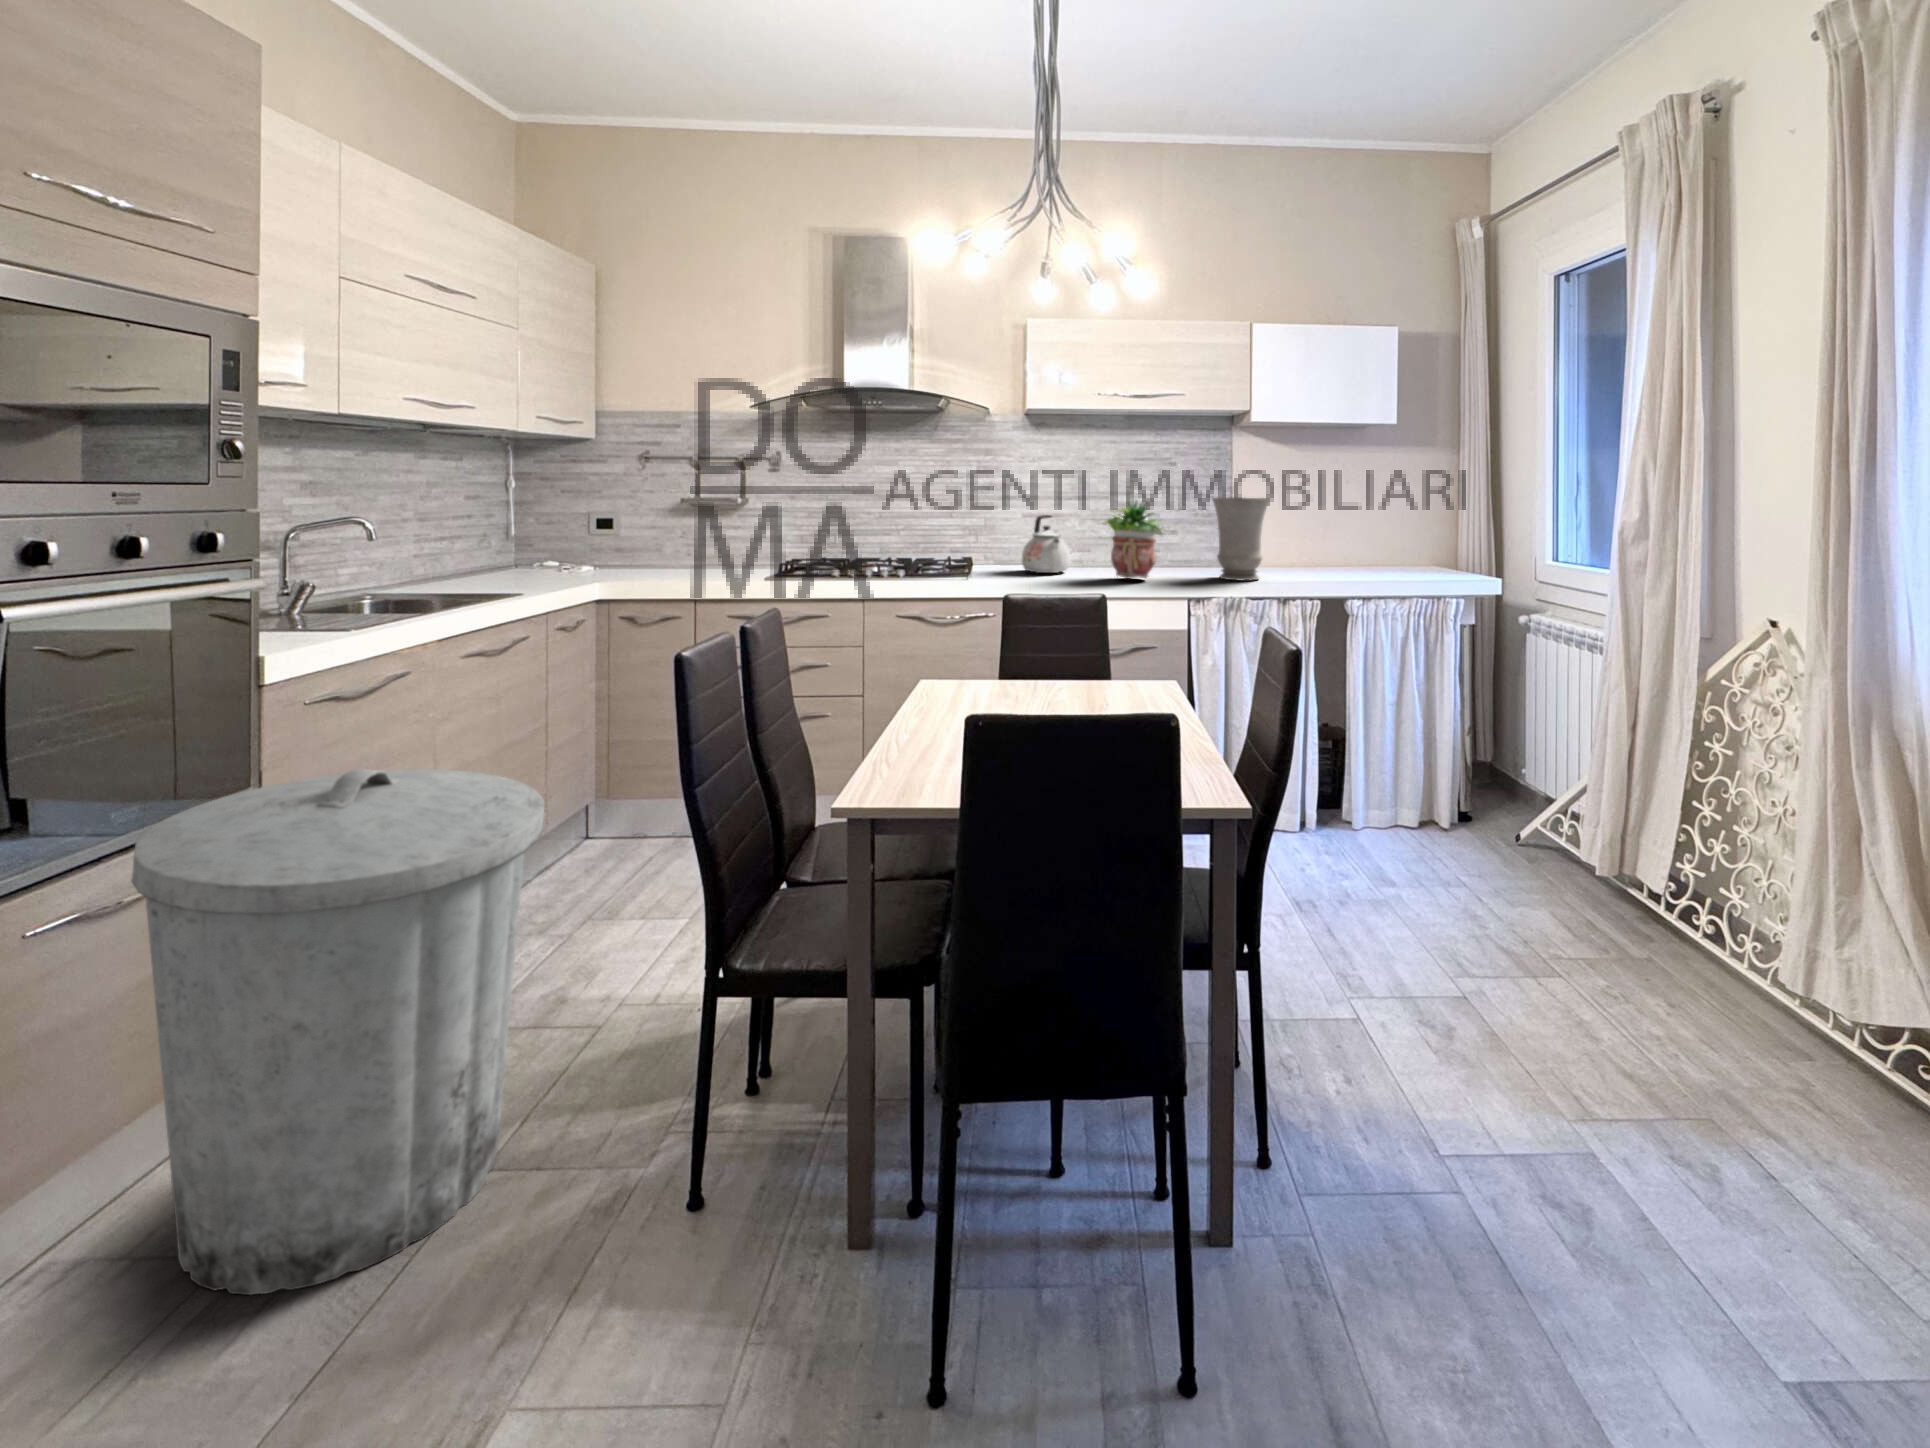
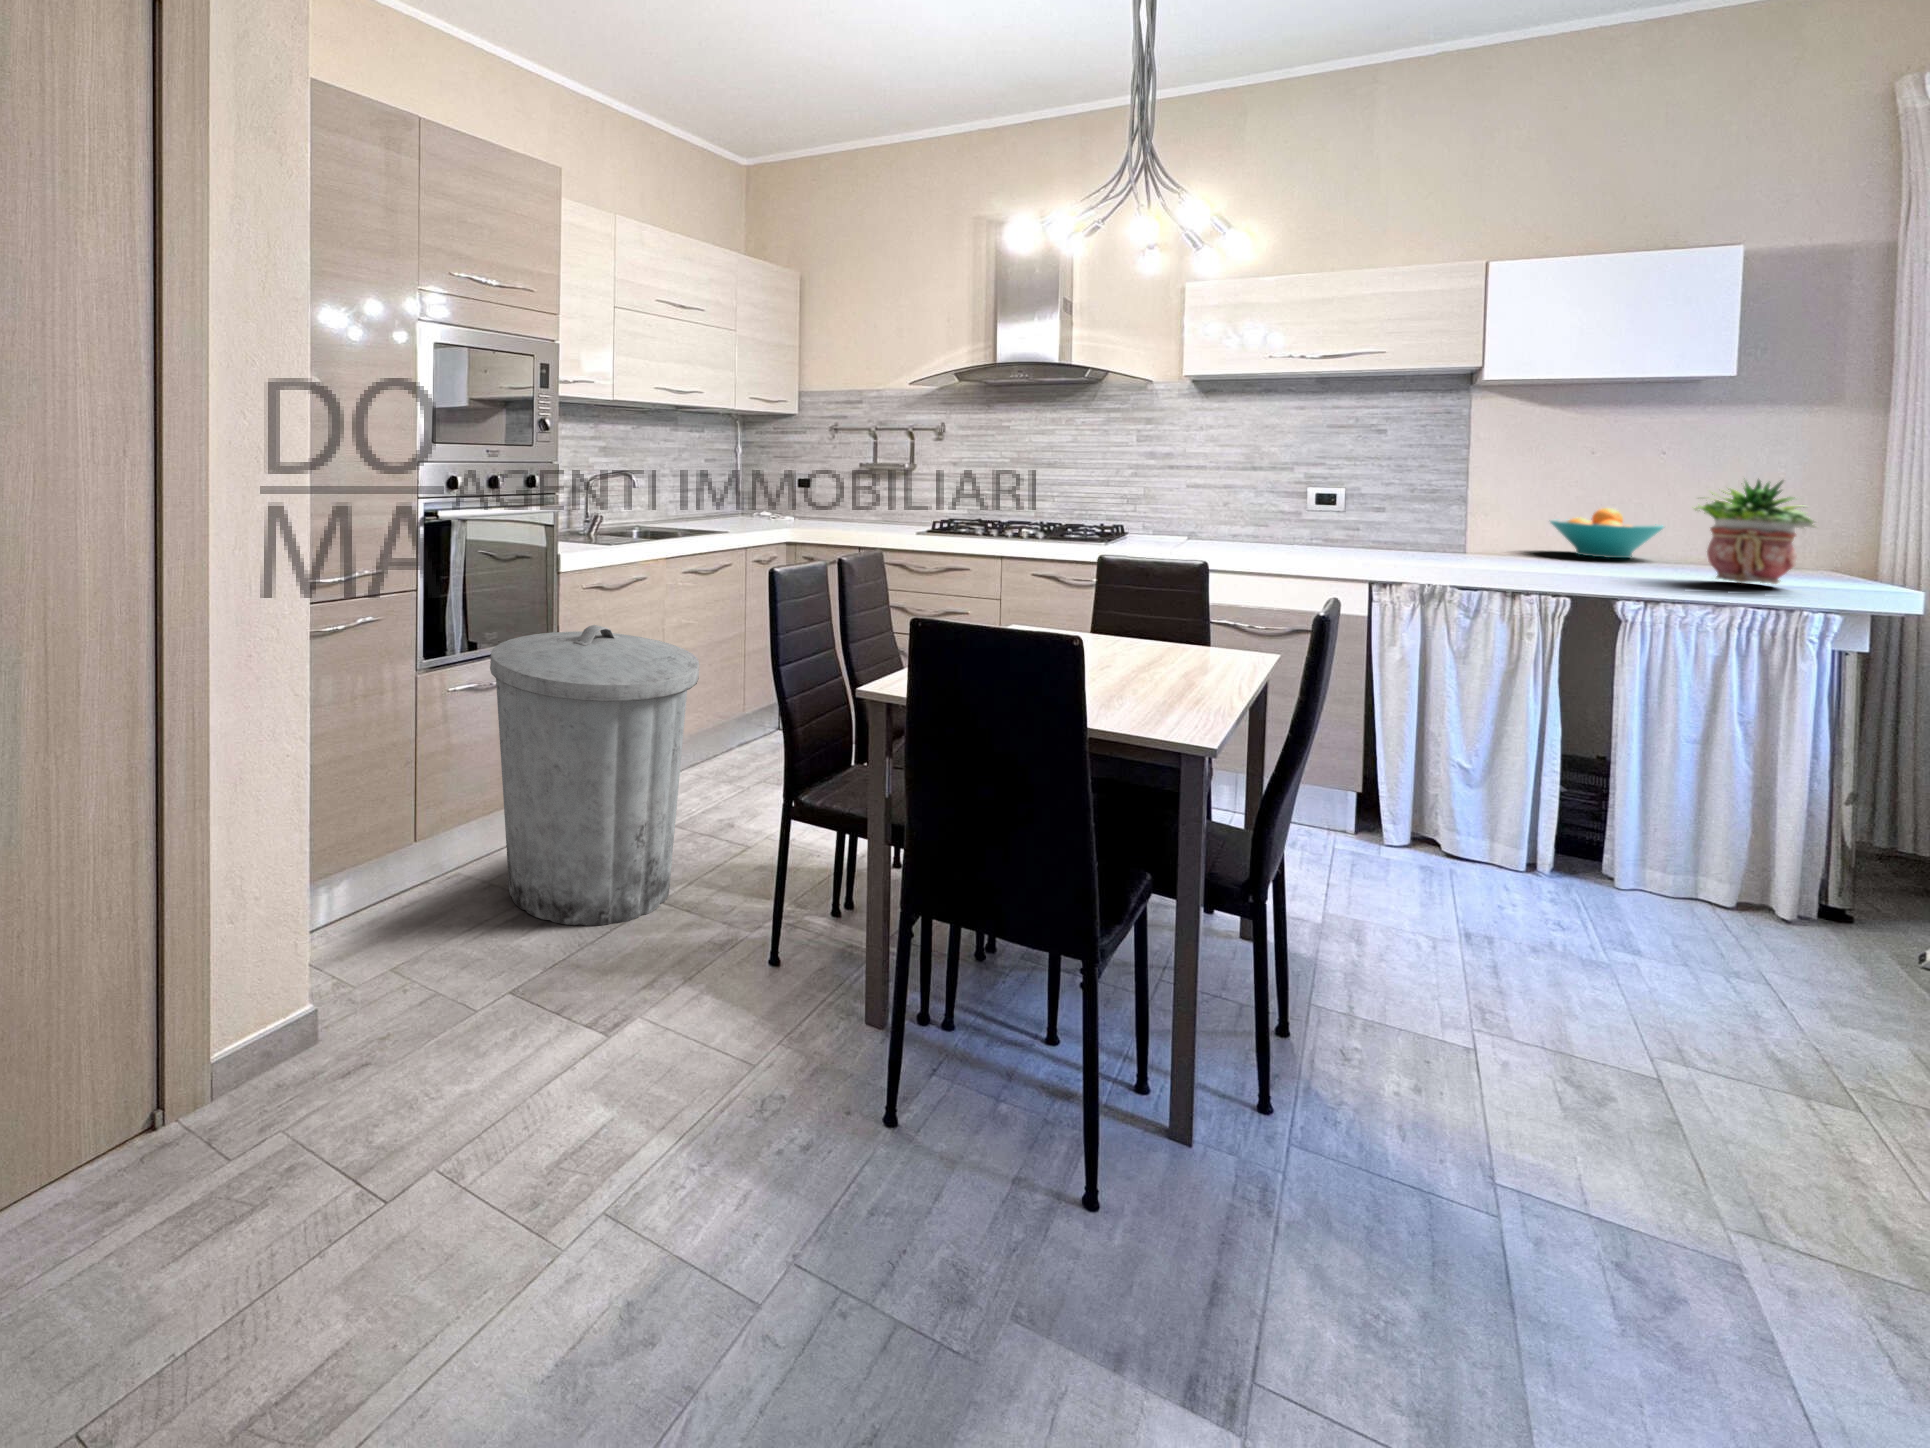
vase: present [1213,497,1269,580] -> none [1409,469,1496,566]
potted plant: present [1103,500,1164,578] -> present [1695,478,1815,584]
kettle: present [1022,515,1071,573] -> none [1171,485,1228,544]
fruit bowl: none [1284,526,1352,565] -> present [1551,508,1663,558]

